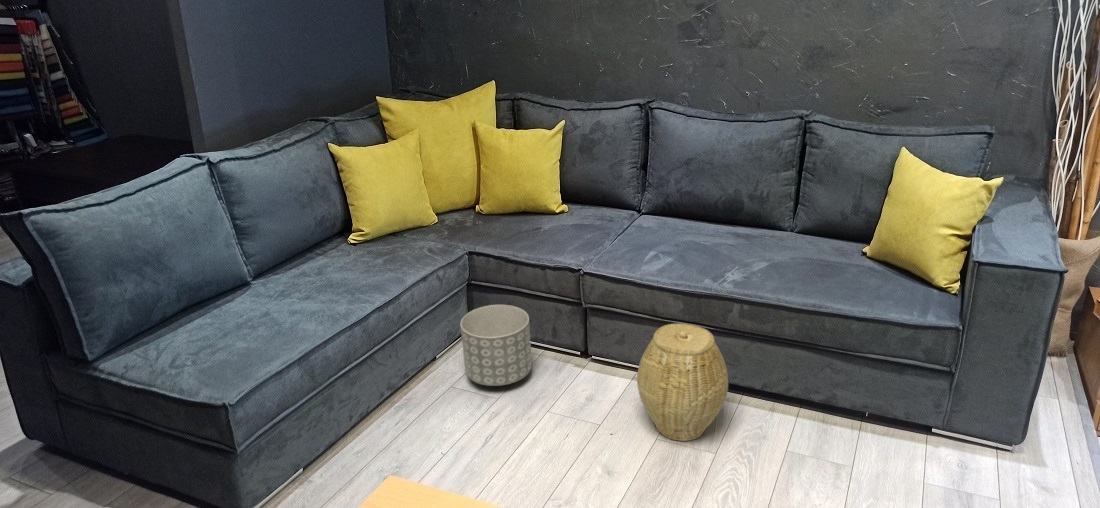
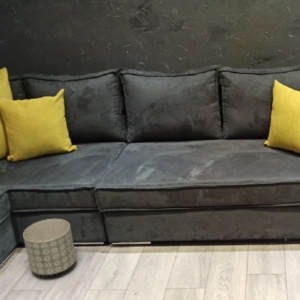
woven basket: present [637,324,728,441] -> none [149,206,206,280]

